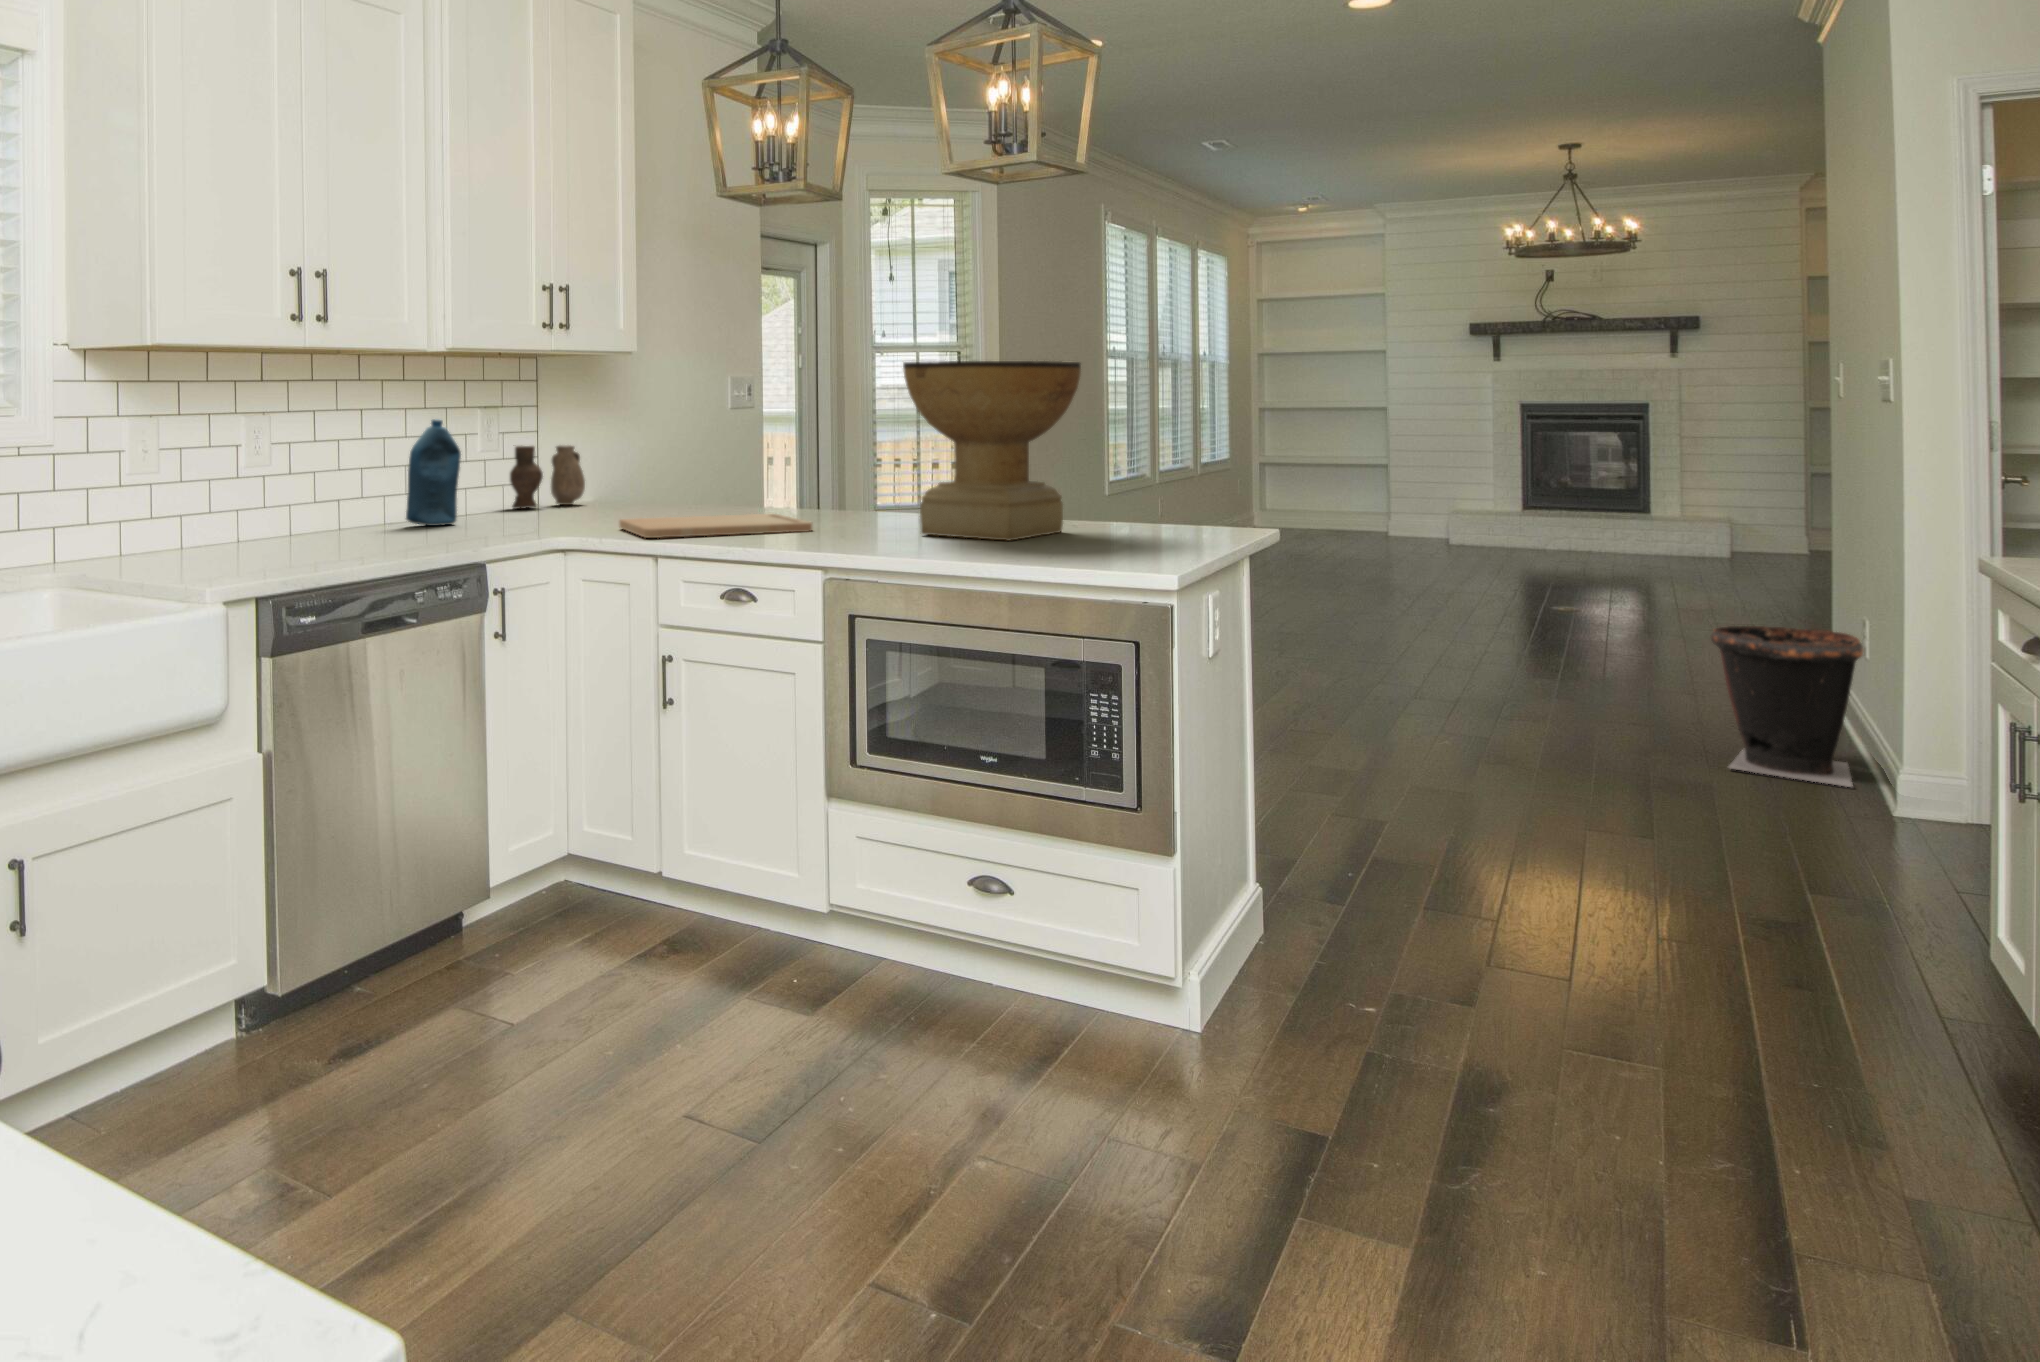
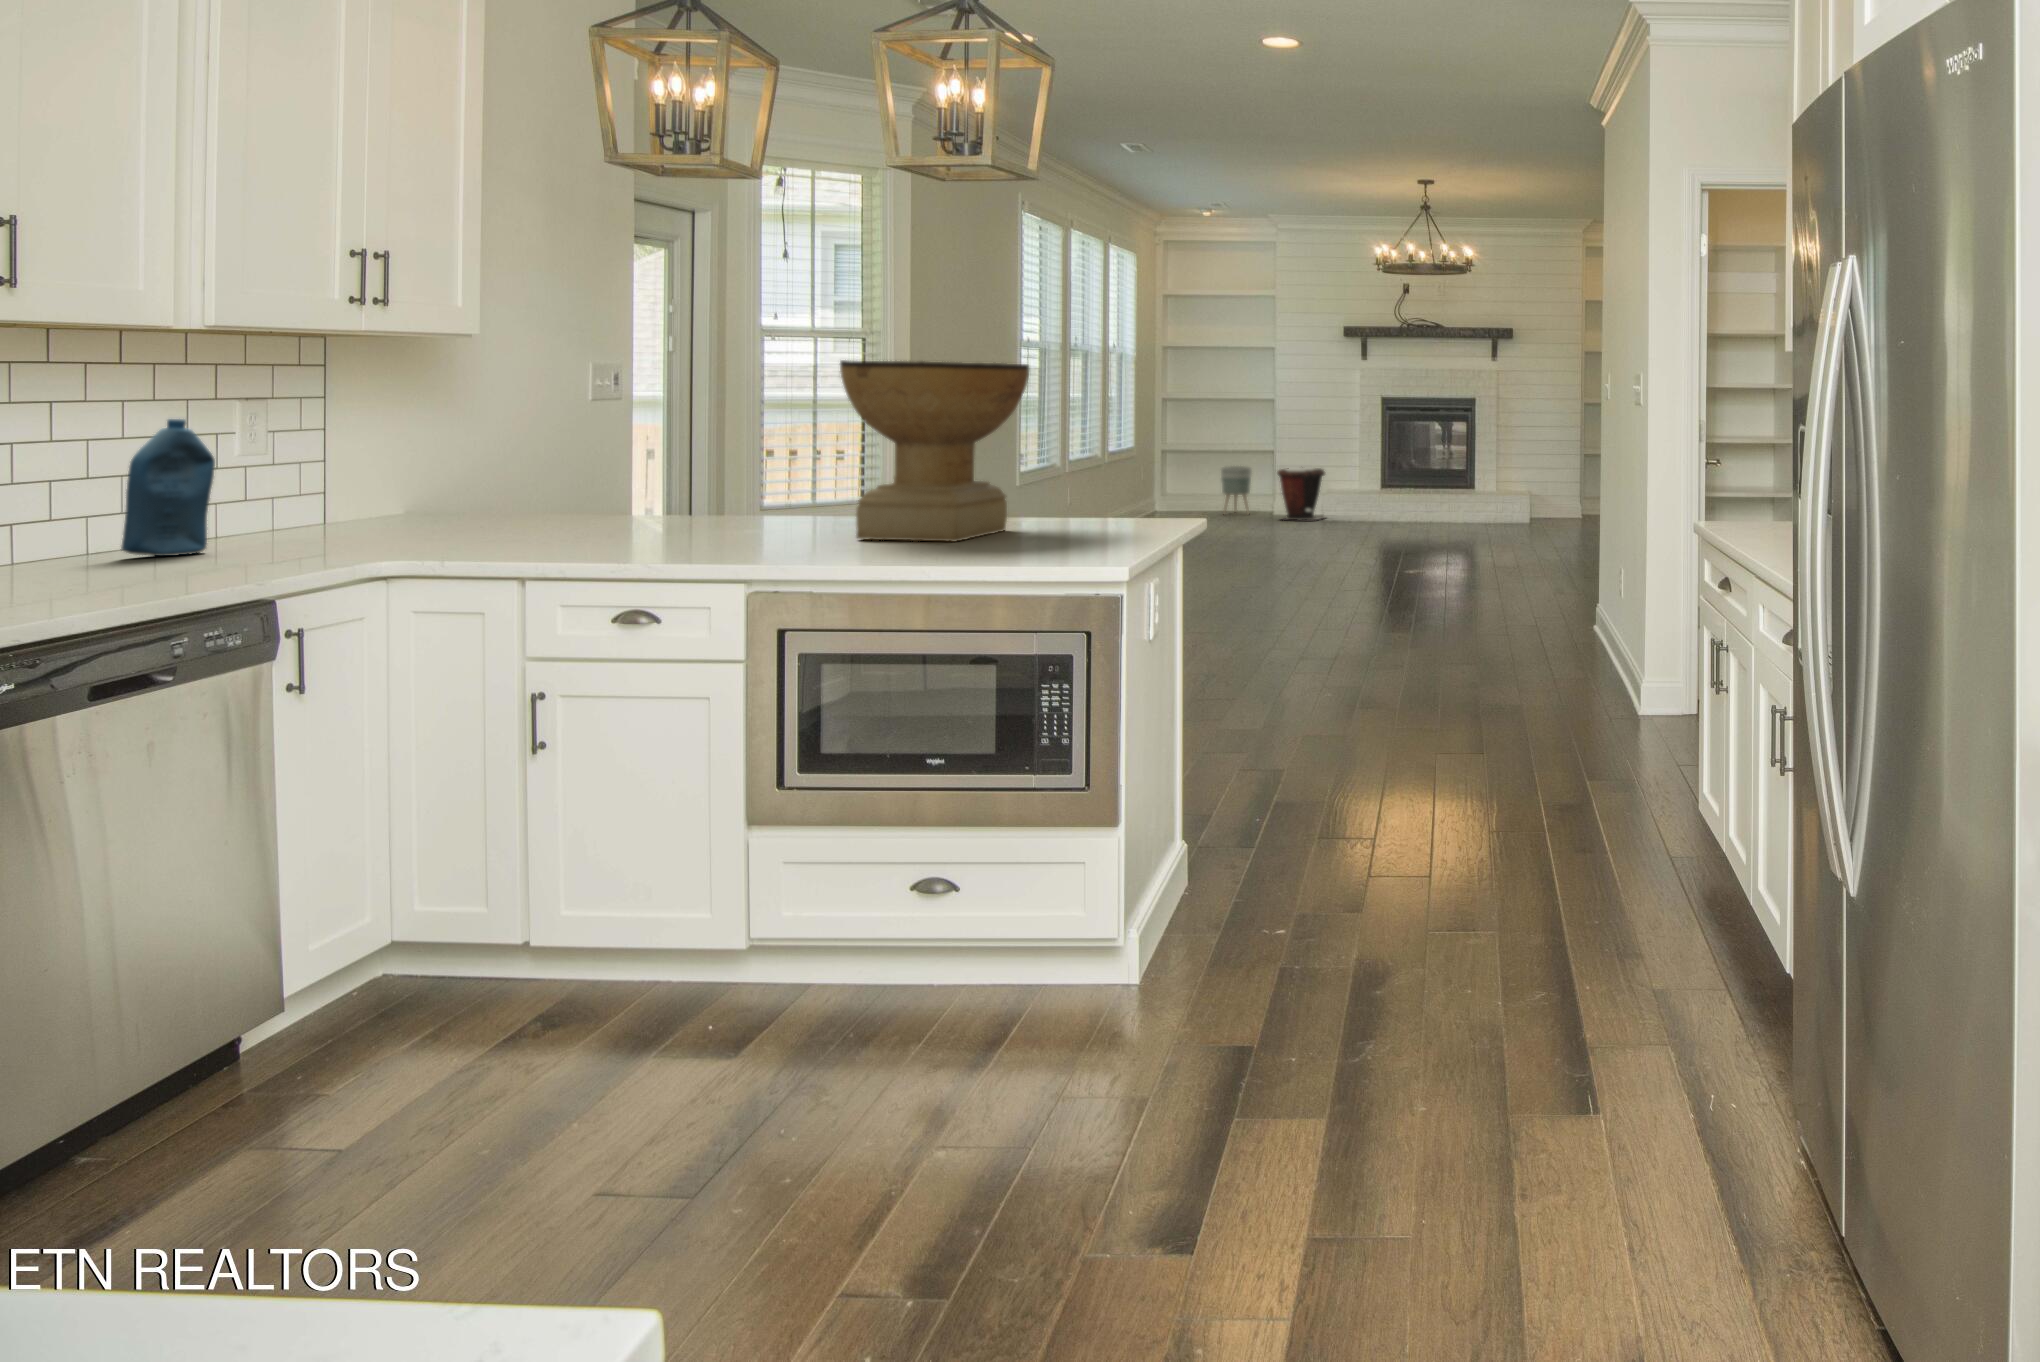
vase: present [510,445,585,509] -> none [270,449,395,529]
planter: none [1328,479,1364,531] -> present [1221,466,1252,513]
cutting board: present [619,514,812,538] -> none [467,523,726,557]
waste bin: present [1710,621,1863,787] -> present [1277,468,1325,520]

